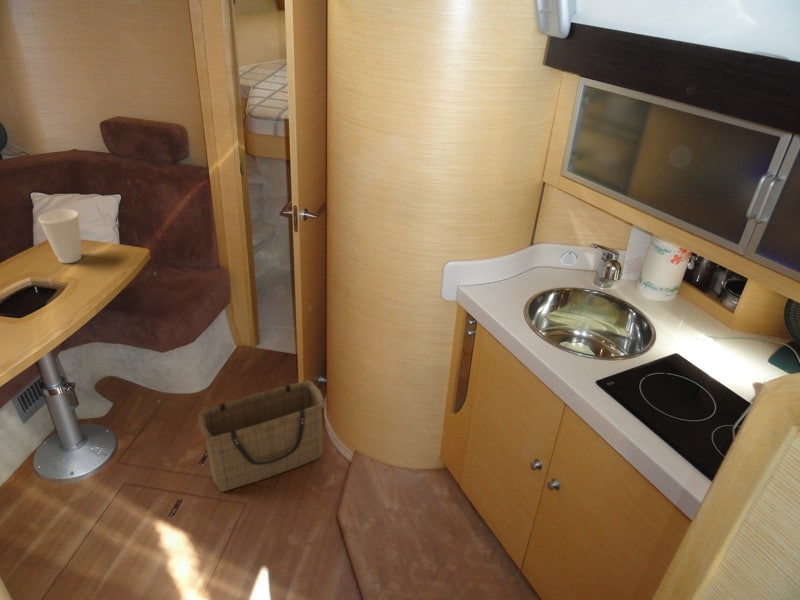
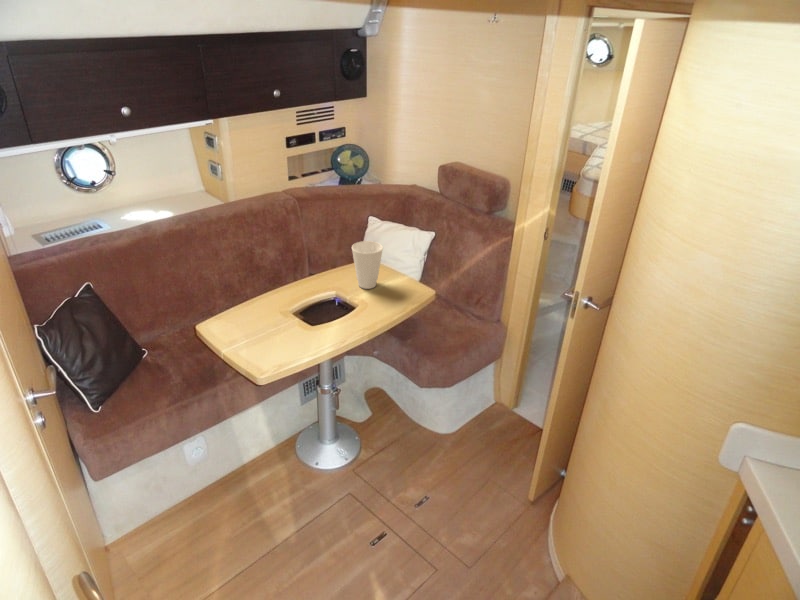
basket: present [198,381,325,491] -> none [417,461,547,561]

